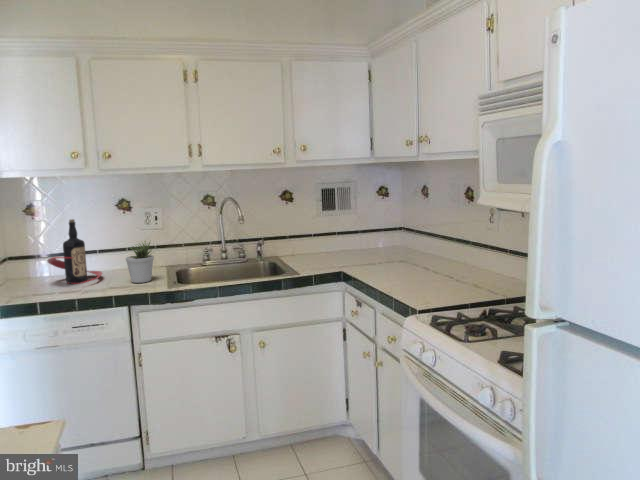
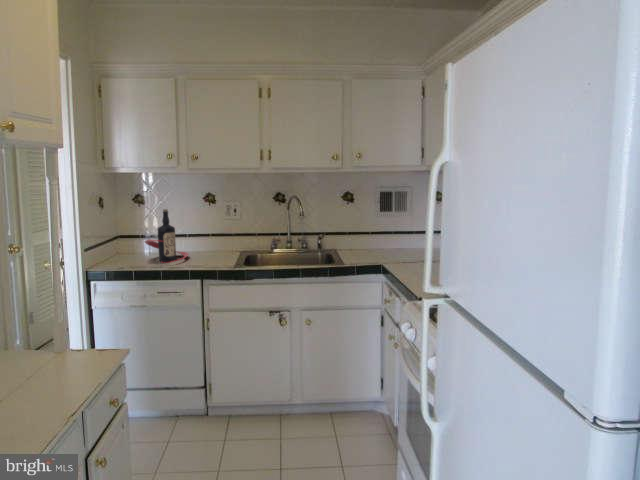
potted plant: present [126,241,154,283] -> none [205,230,228,265]

